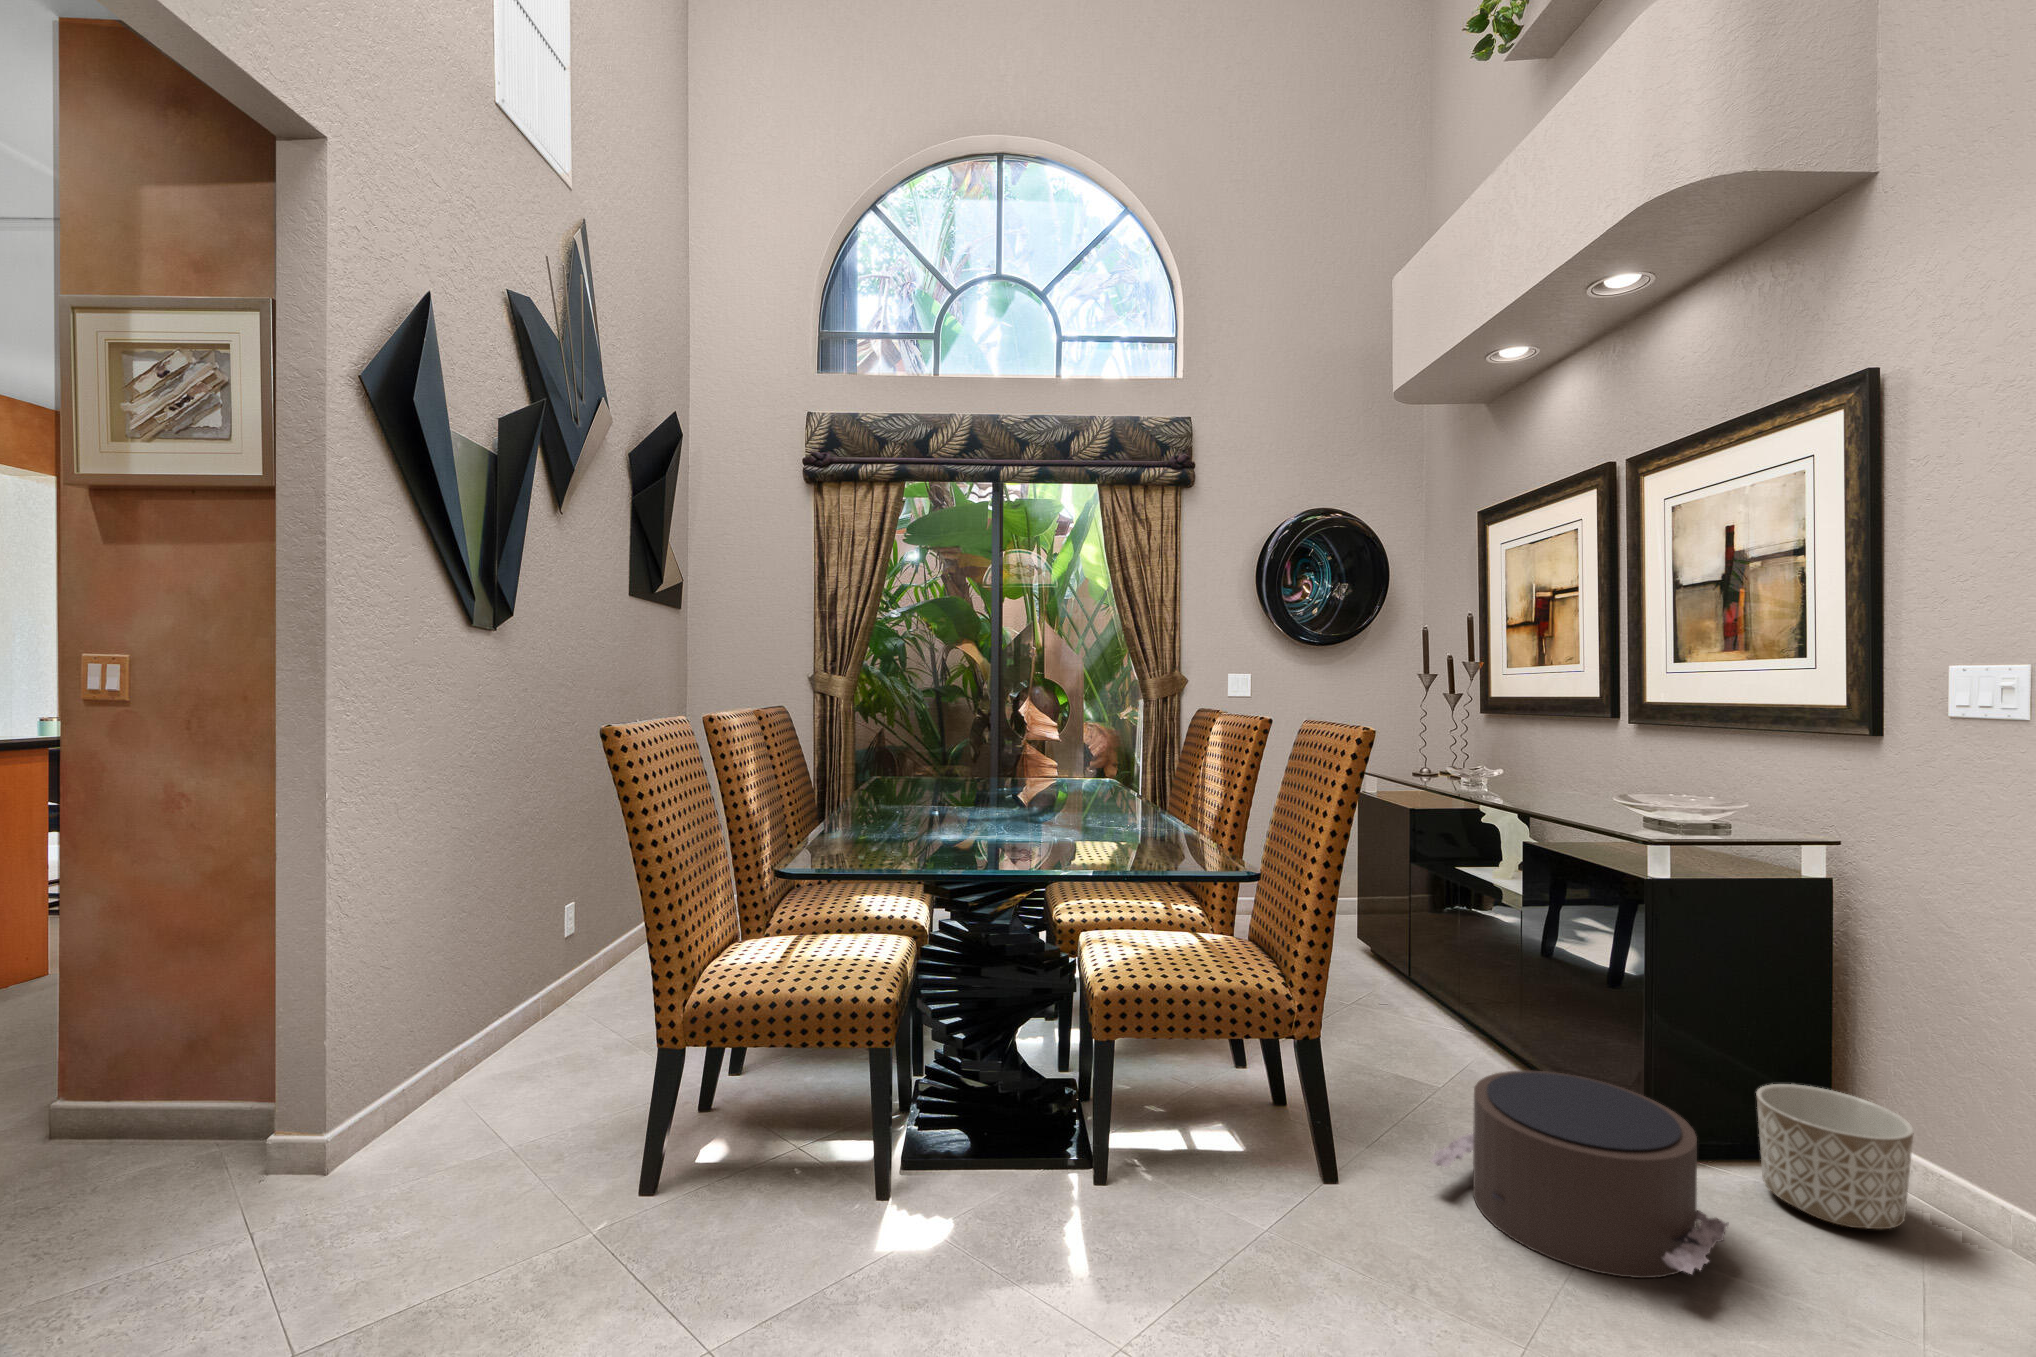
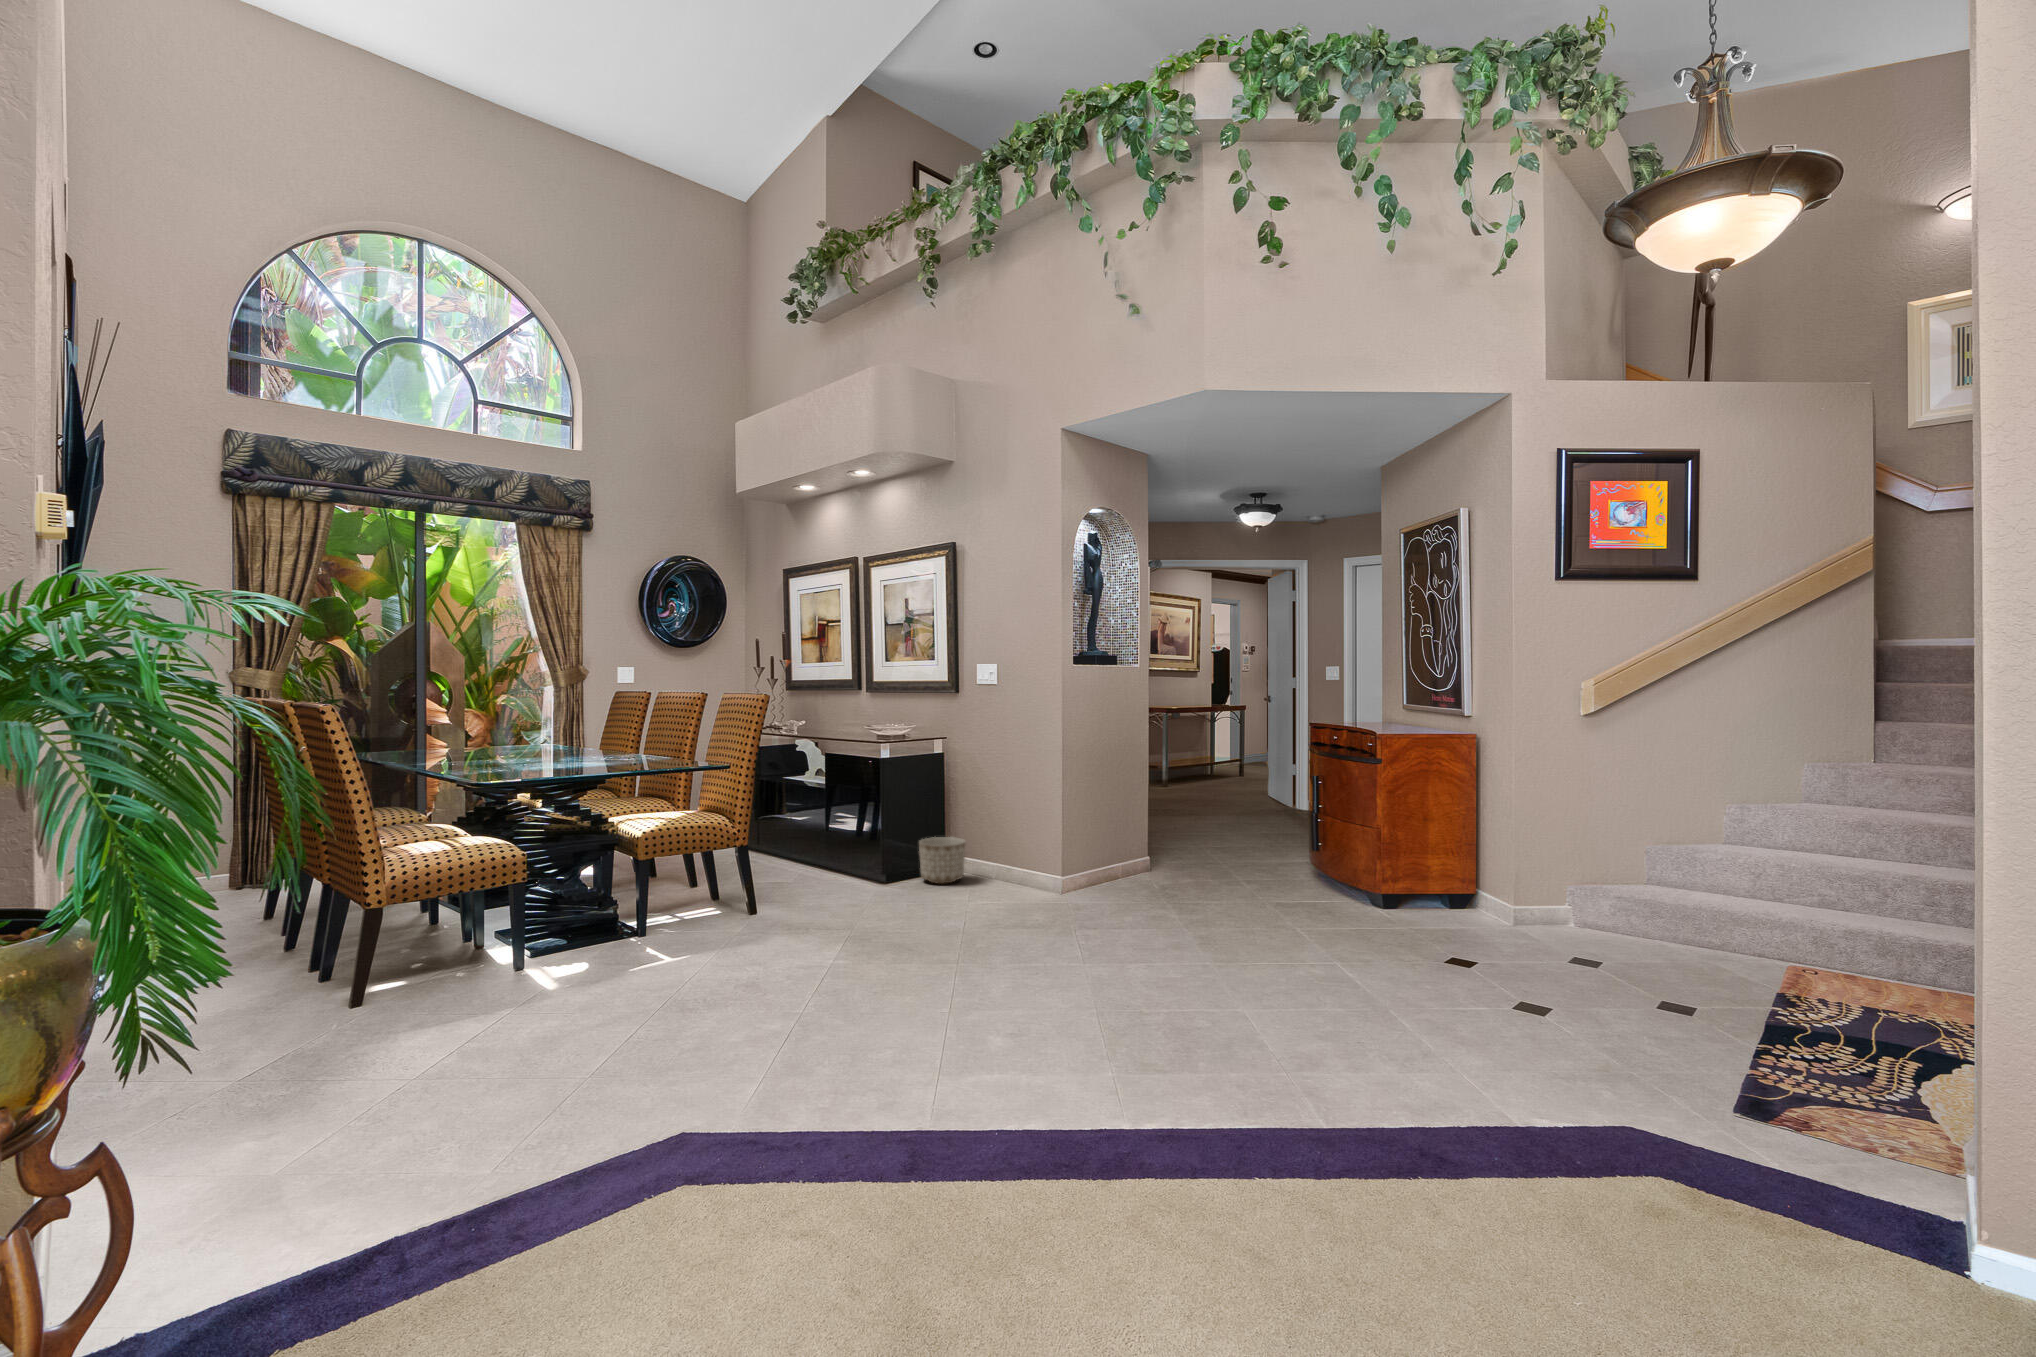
pouf: present [1430,1070,1729,1278] -> none [802,847,911,911]

